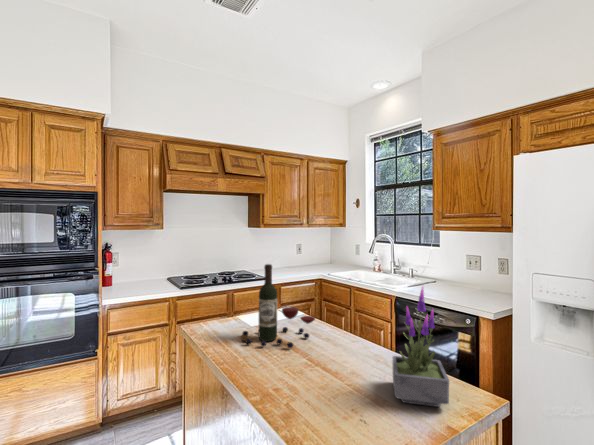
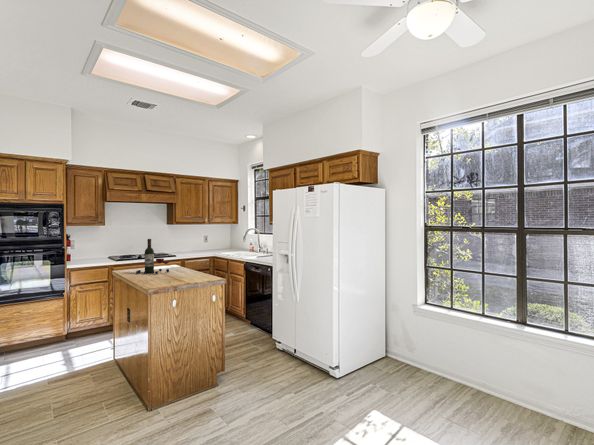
potted plant: present [393,287,449,407] -> none [180,241,203,282]

